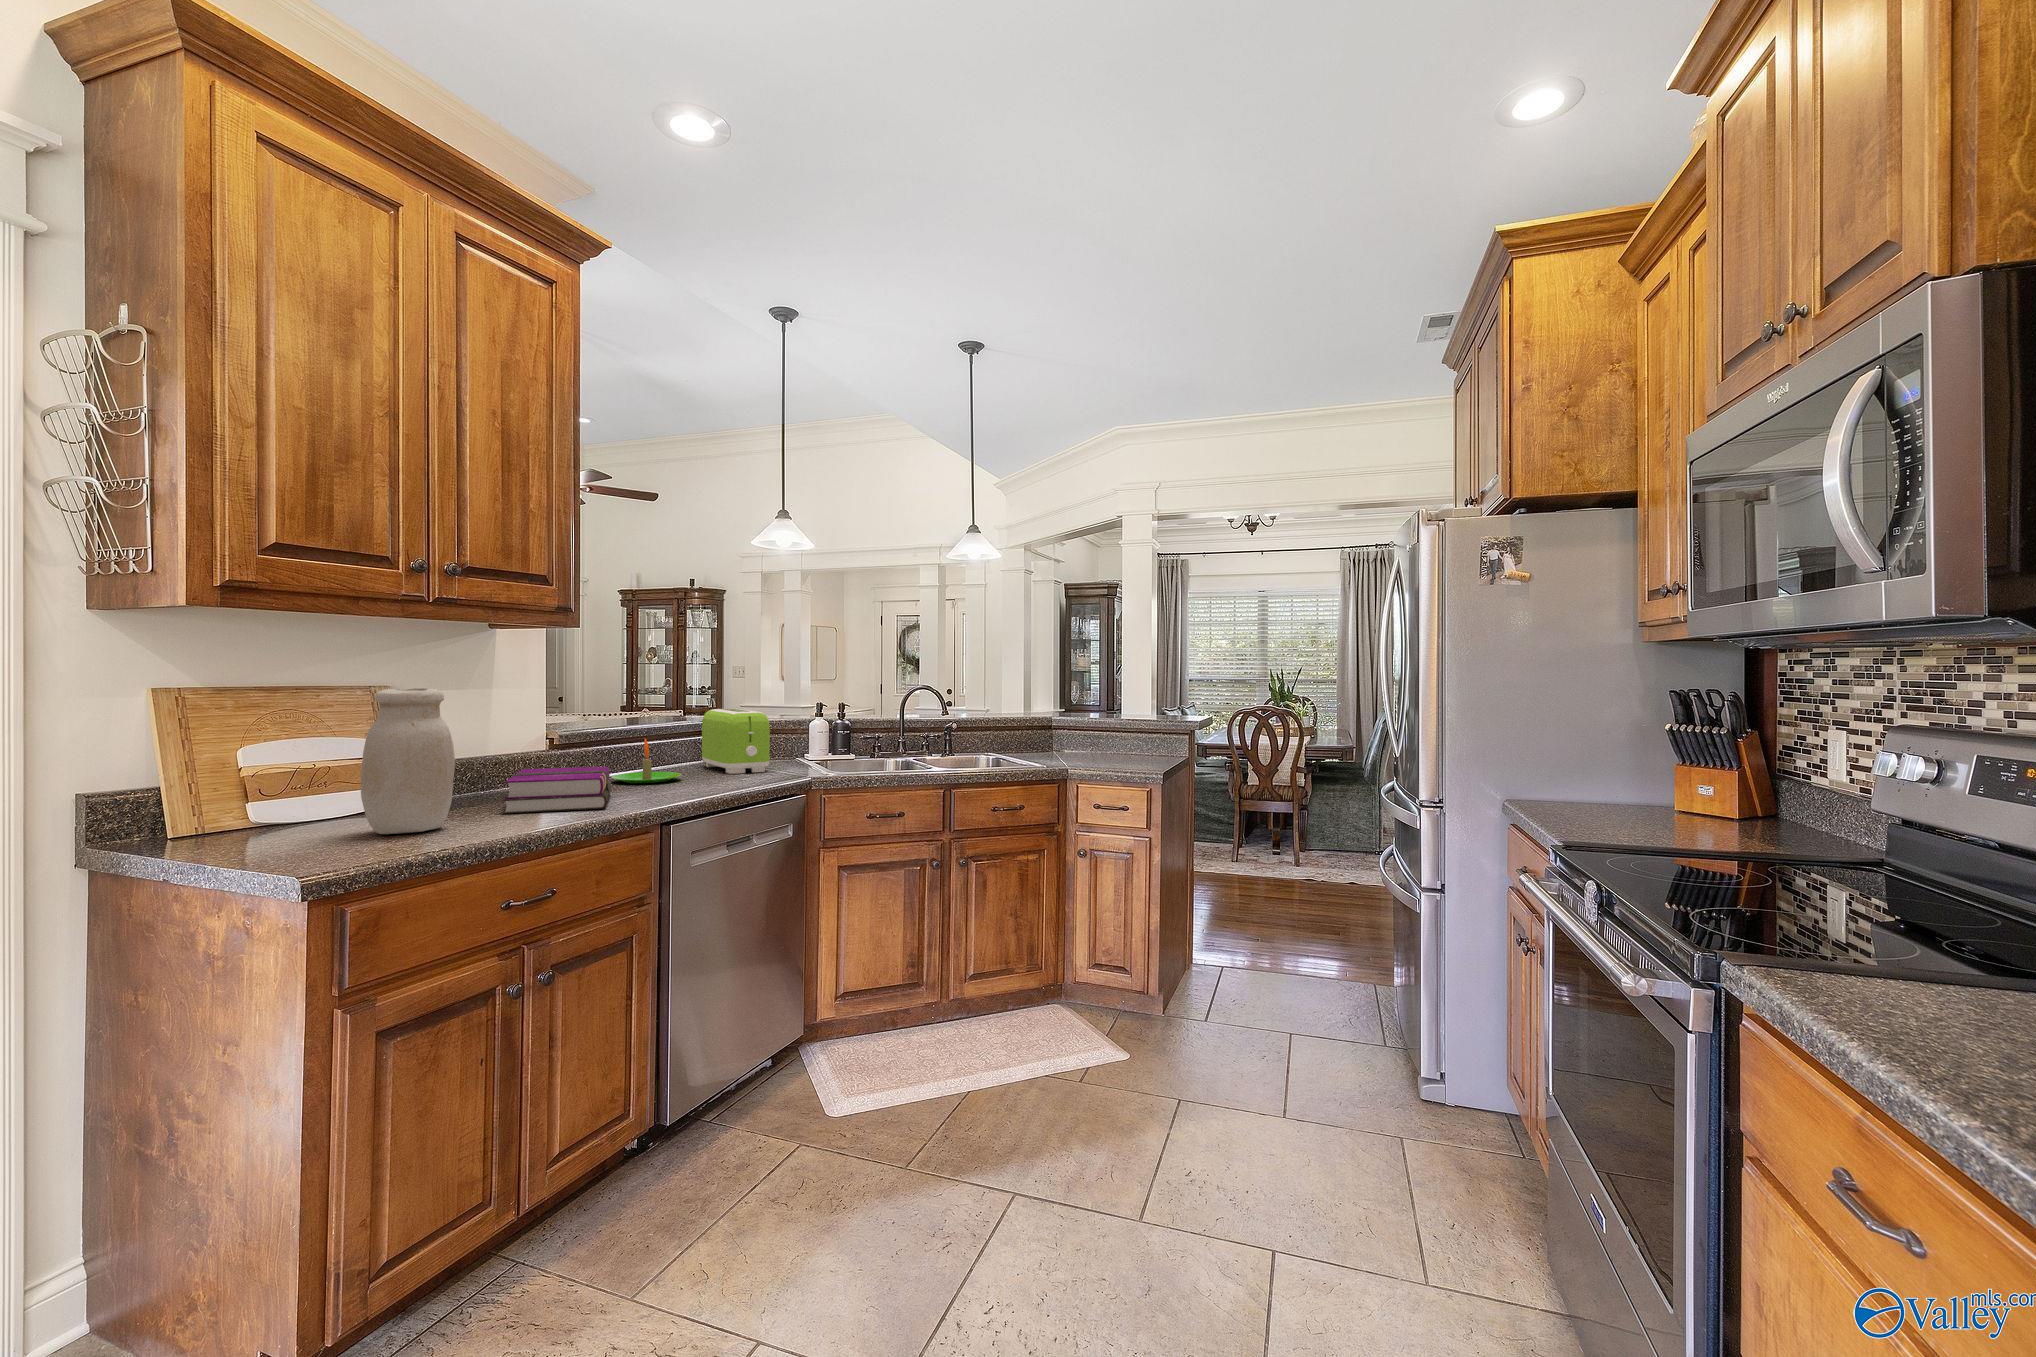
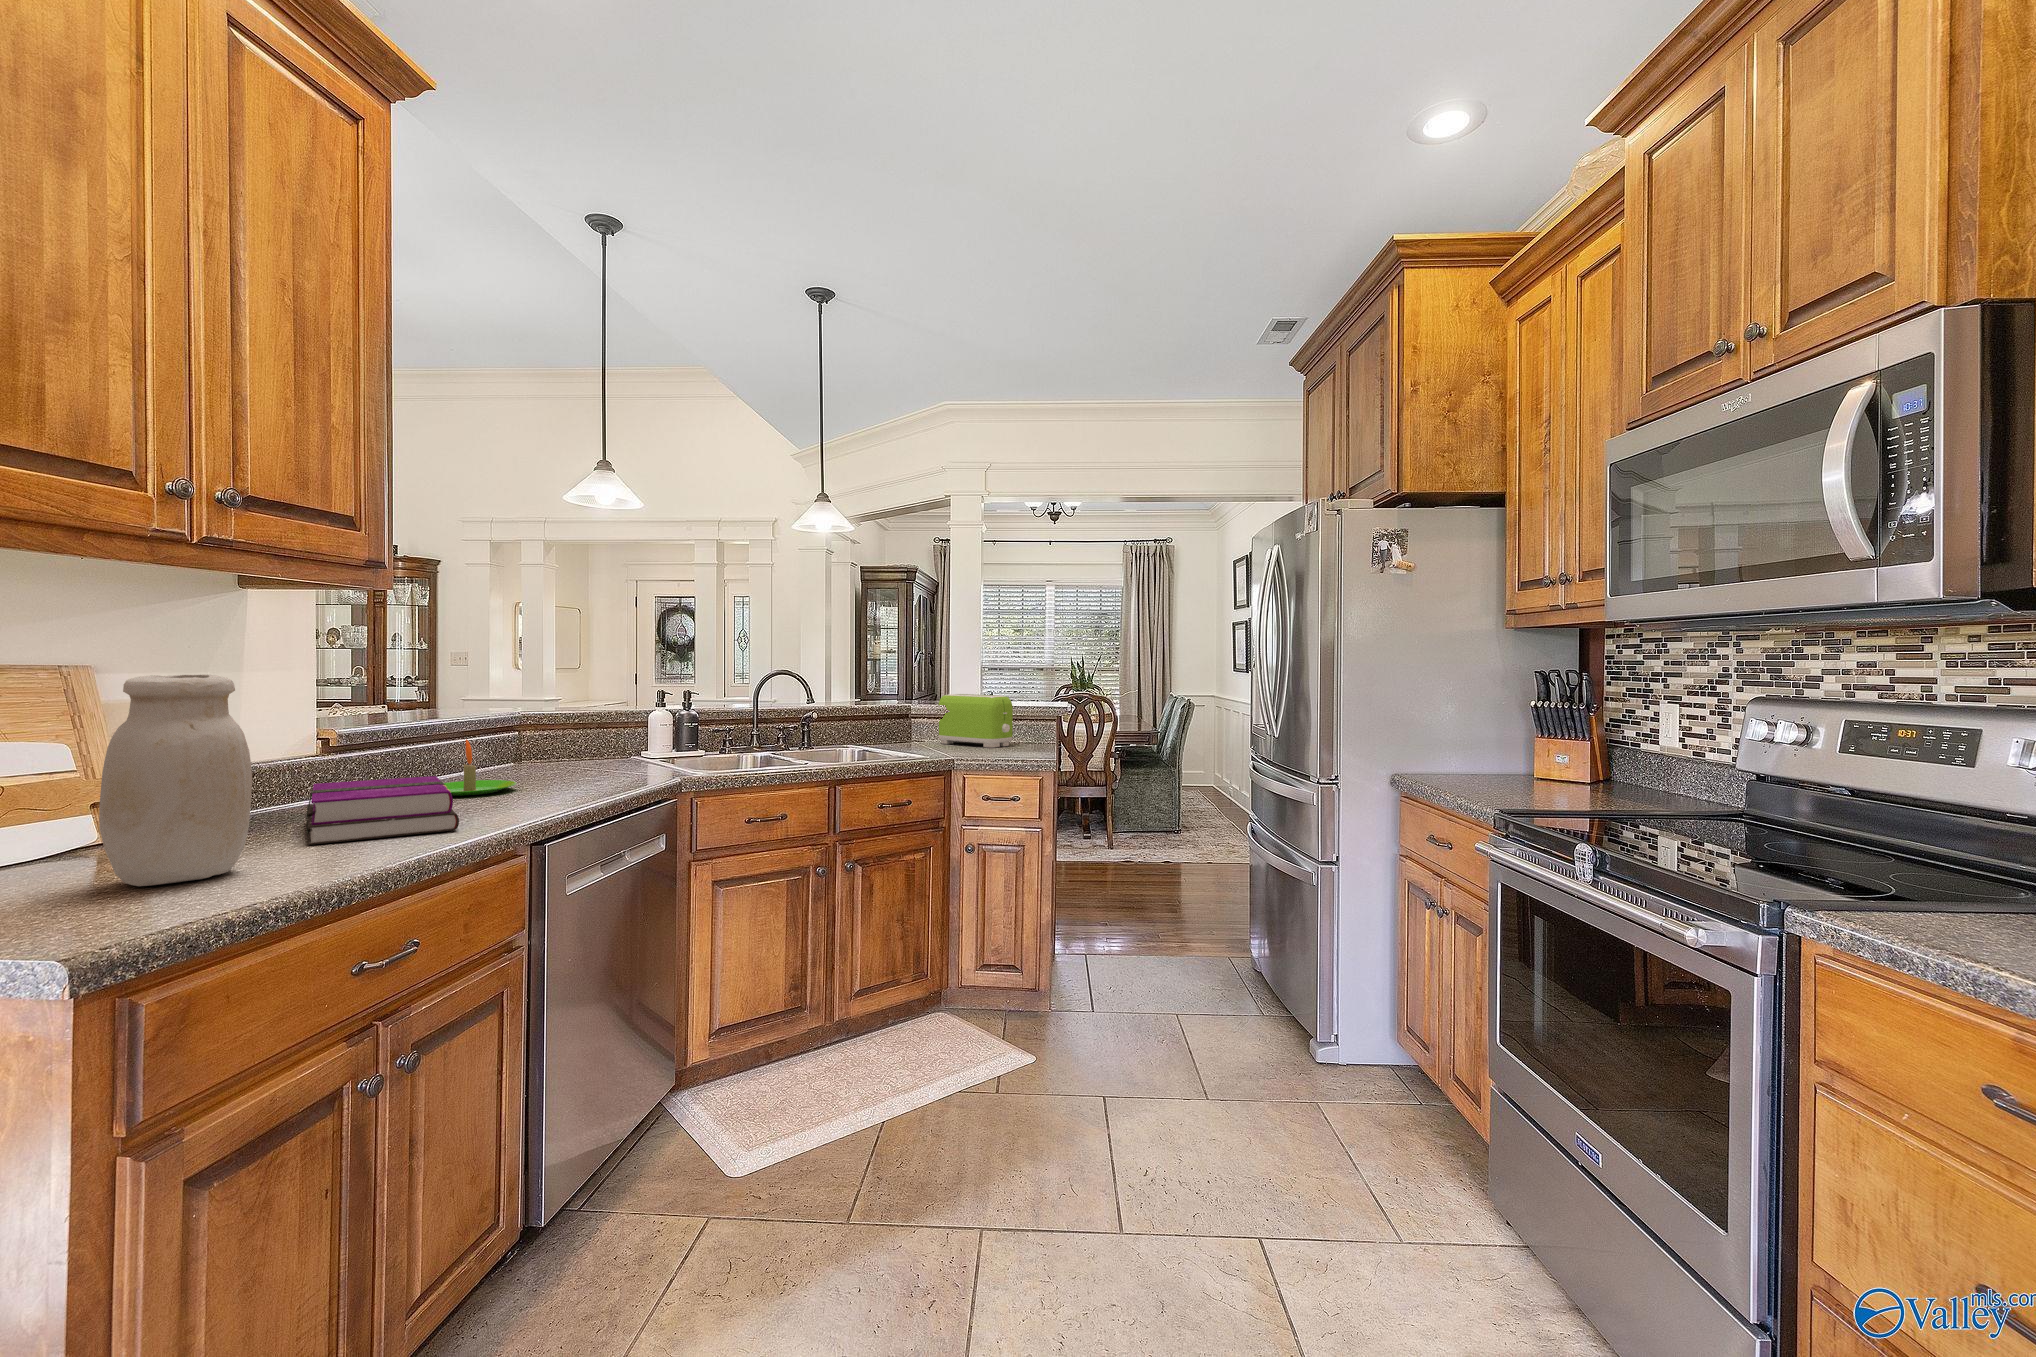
toaster: present [702,709,770,774] -> present [938,694,1013,748]

